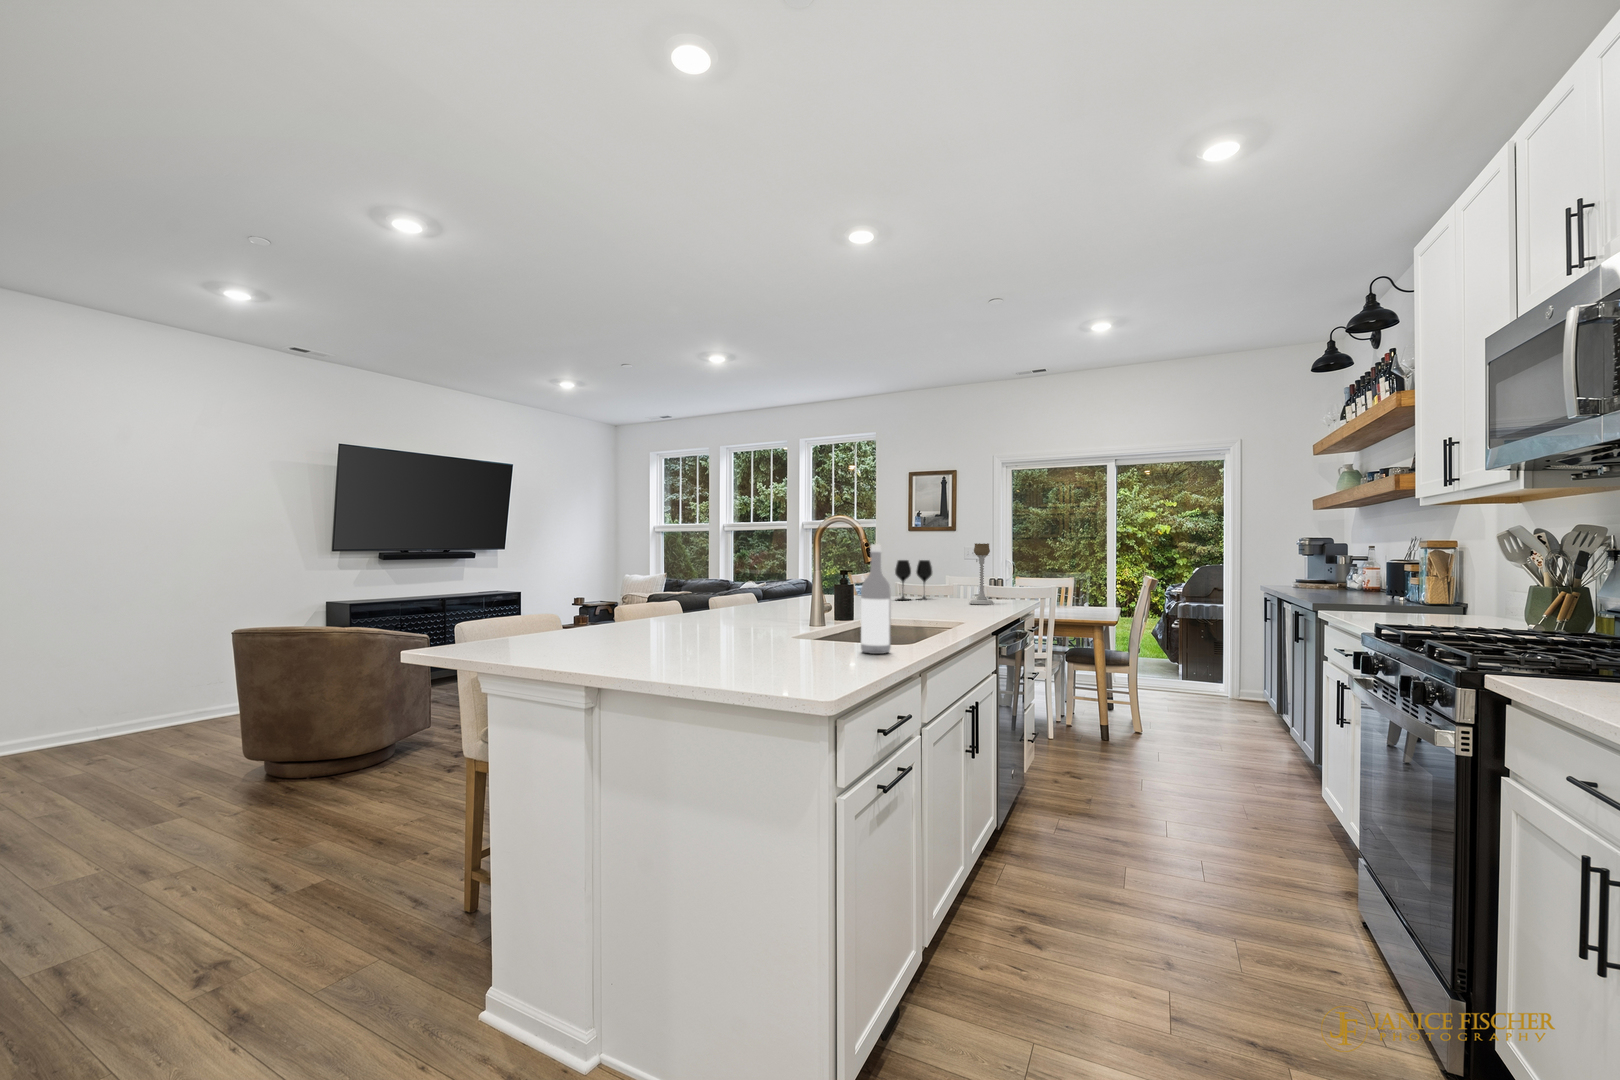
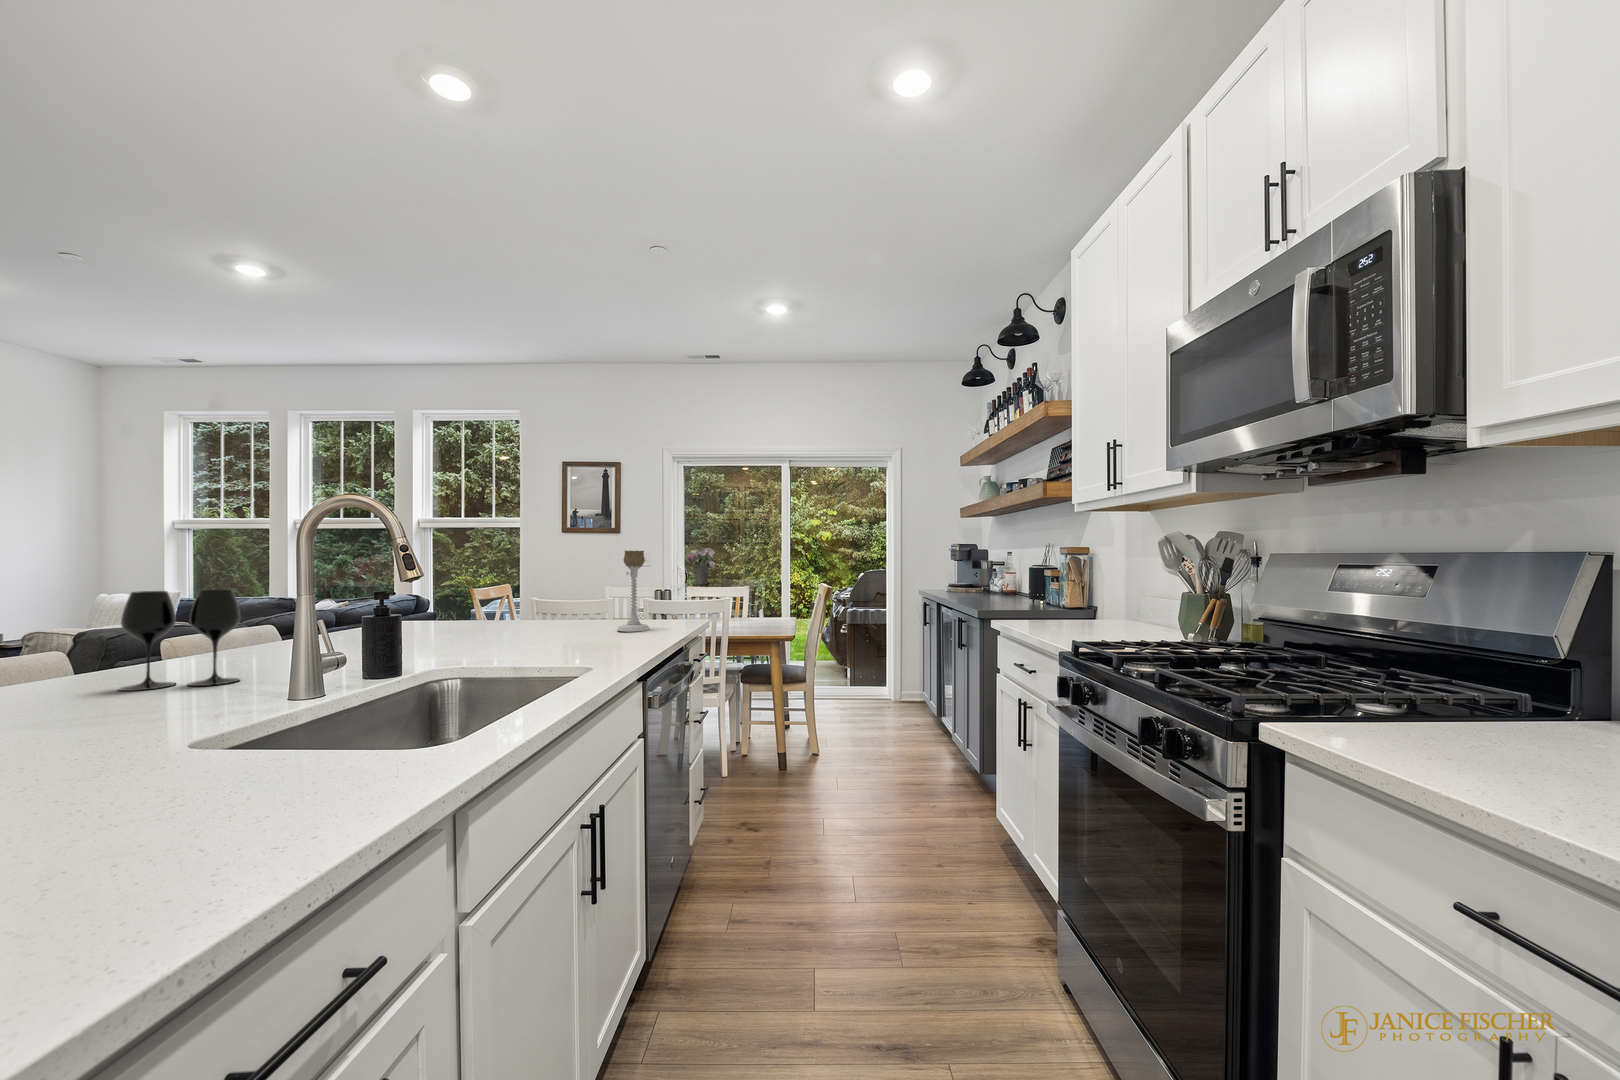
flower bouquet: none [1013,541,1042,576] -> present [685,547,715,585]
wine bottle: present [861,544,891,654] -> none [297,557,378,803]
wine glass: present [895,560,932,600] -> present [119,590,240,691]

